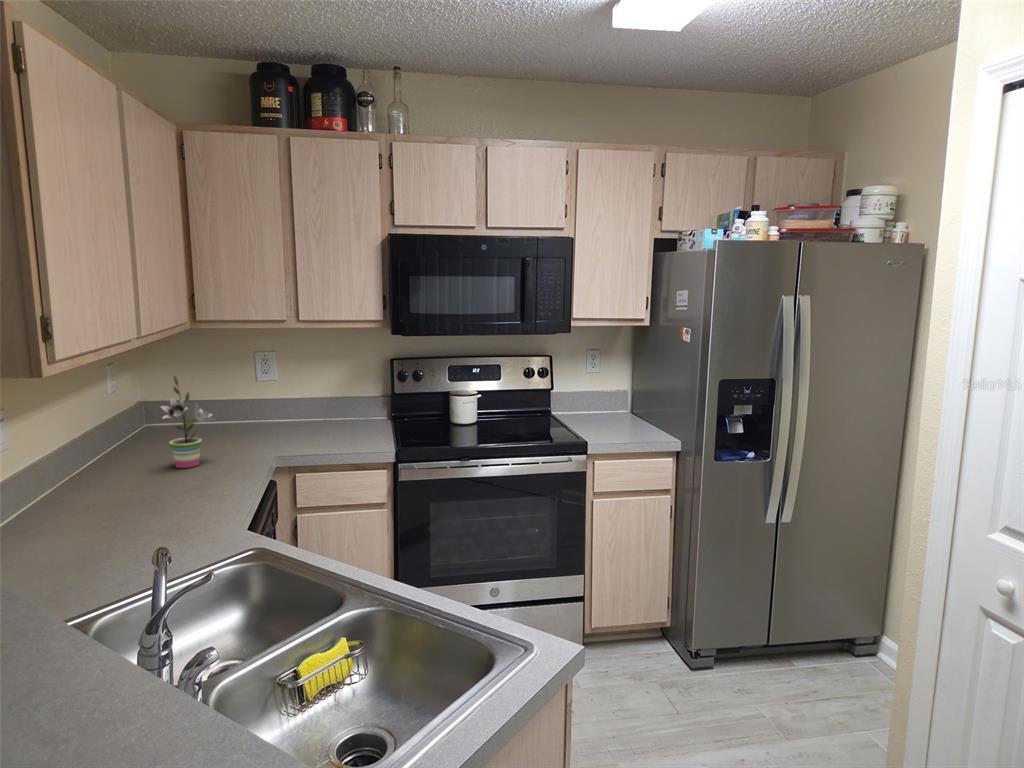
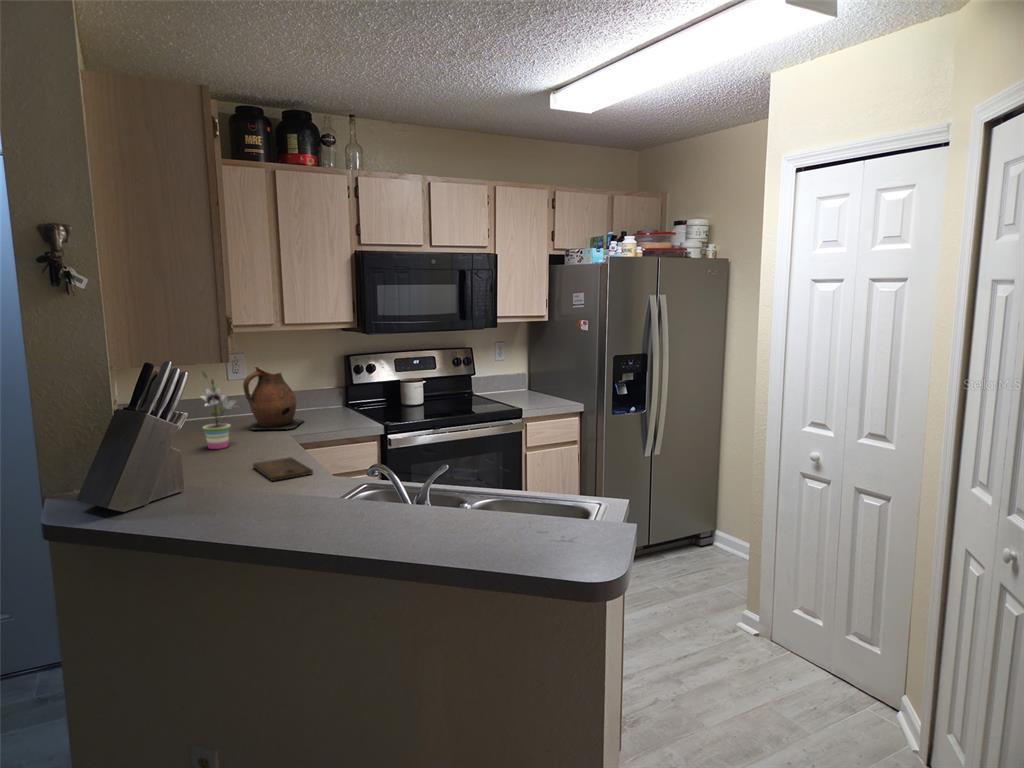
ceramic pitcher: none [245,369,320,448] -> present [243,366,304,430]
cutting board: none [164,494,226,530] -> present [253,457,313,481]

